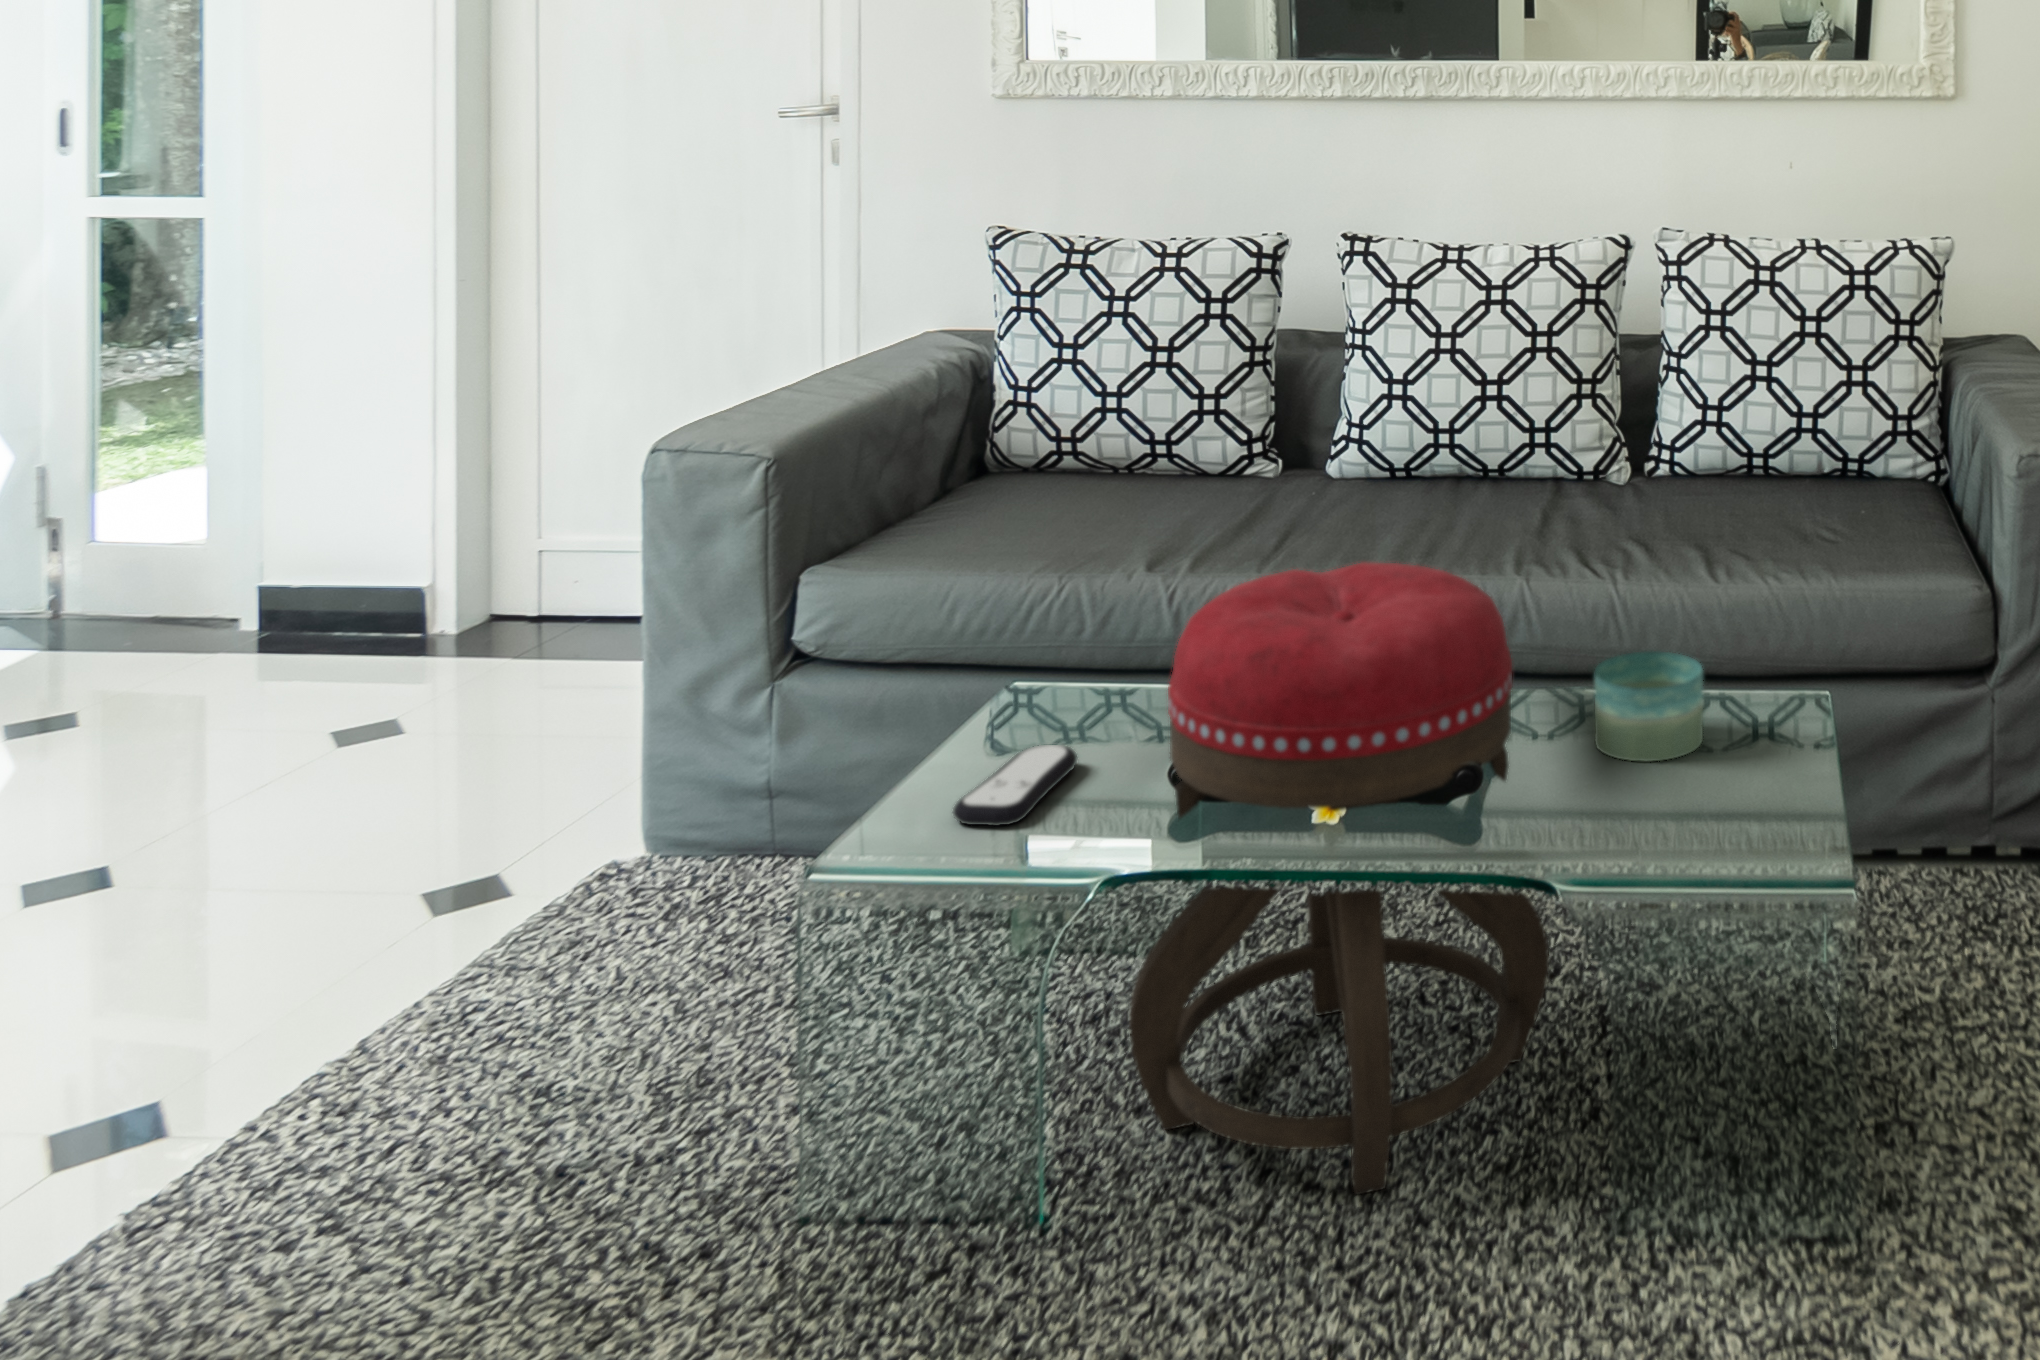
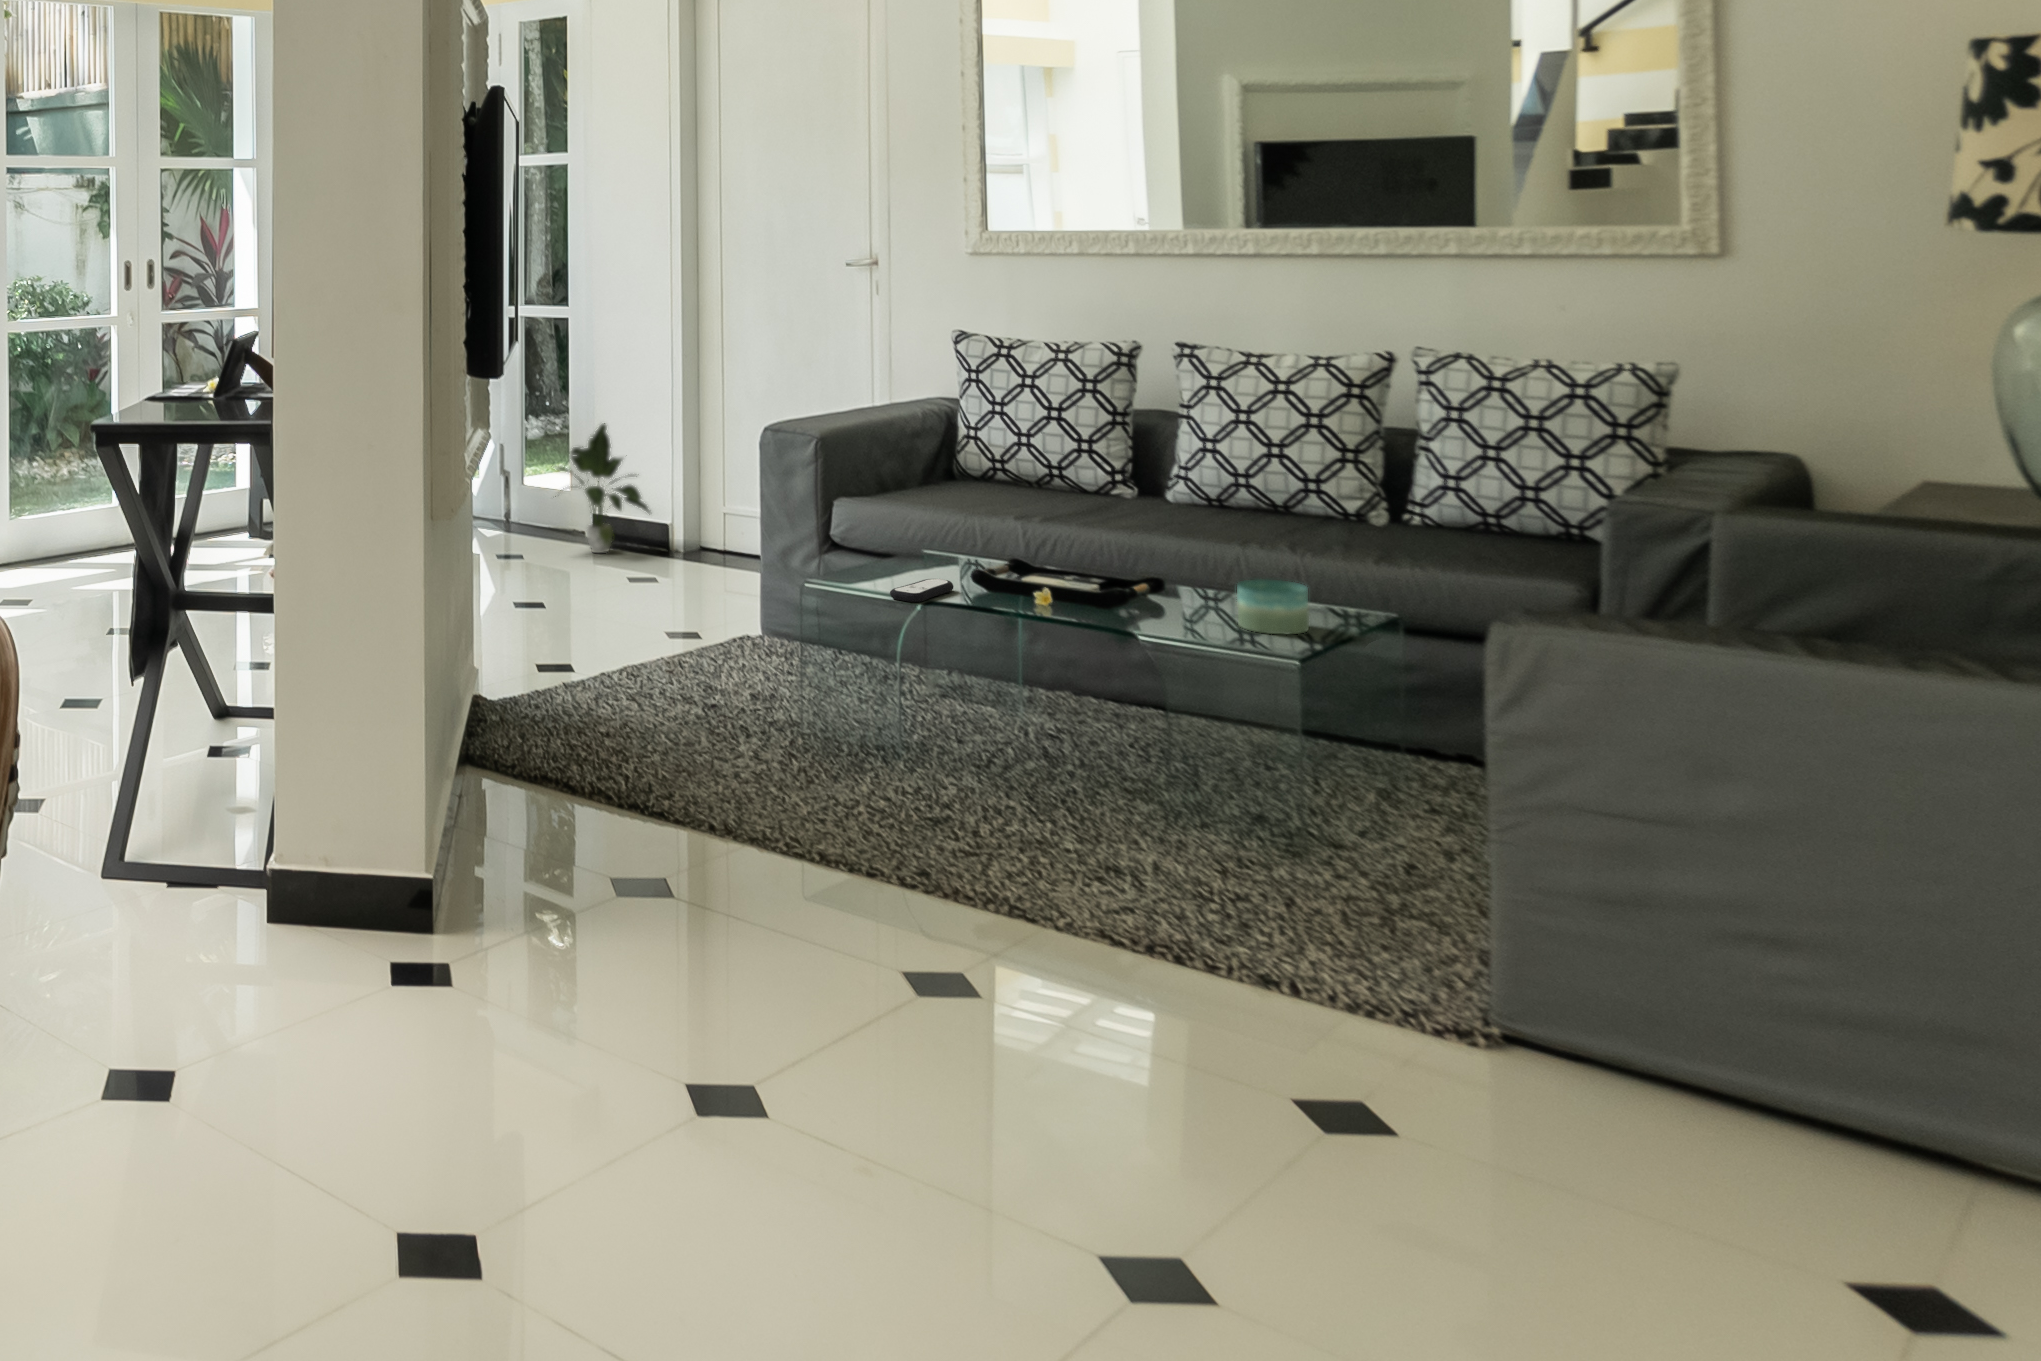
potted plant: none [134,417,382,675] -> present [555,423,650,553]
ottoman: present [1129,563,1549,1194] -> none [980,514,1222,819]

